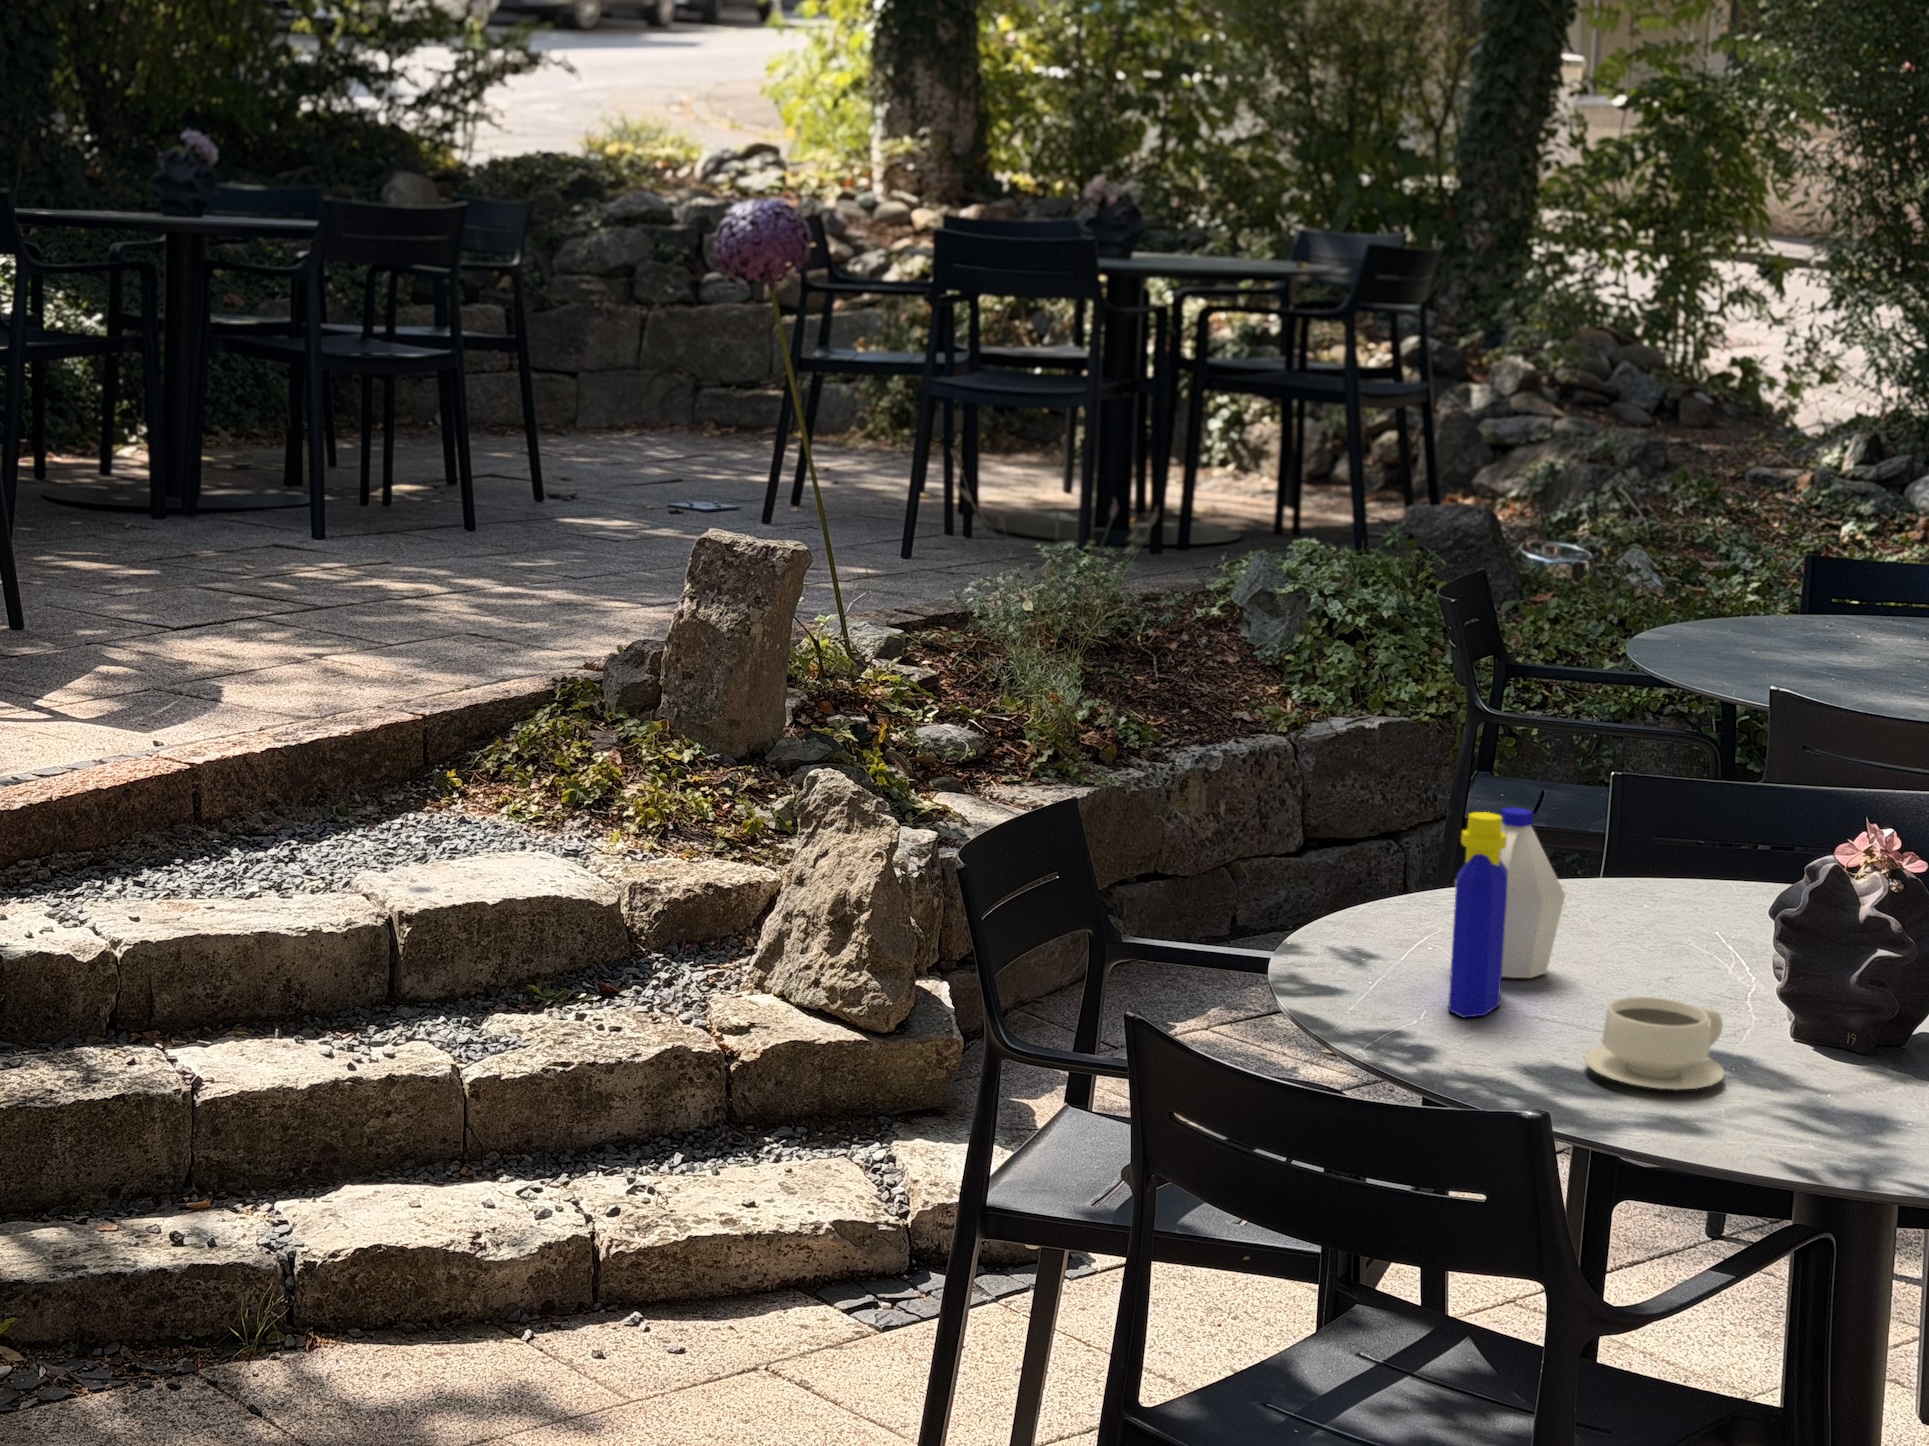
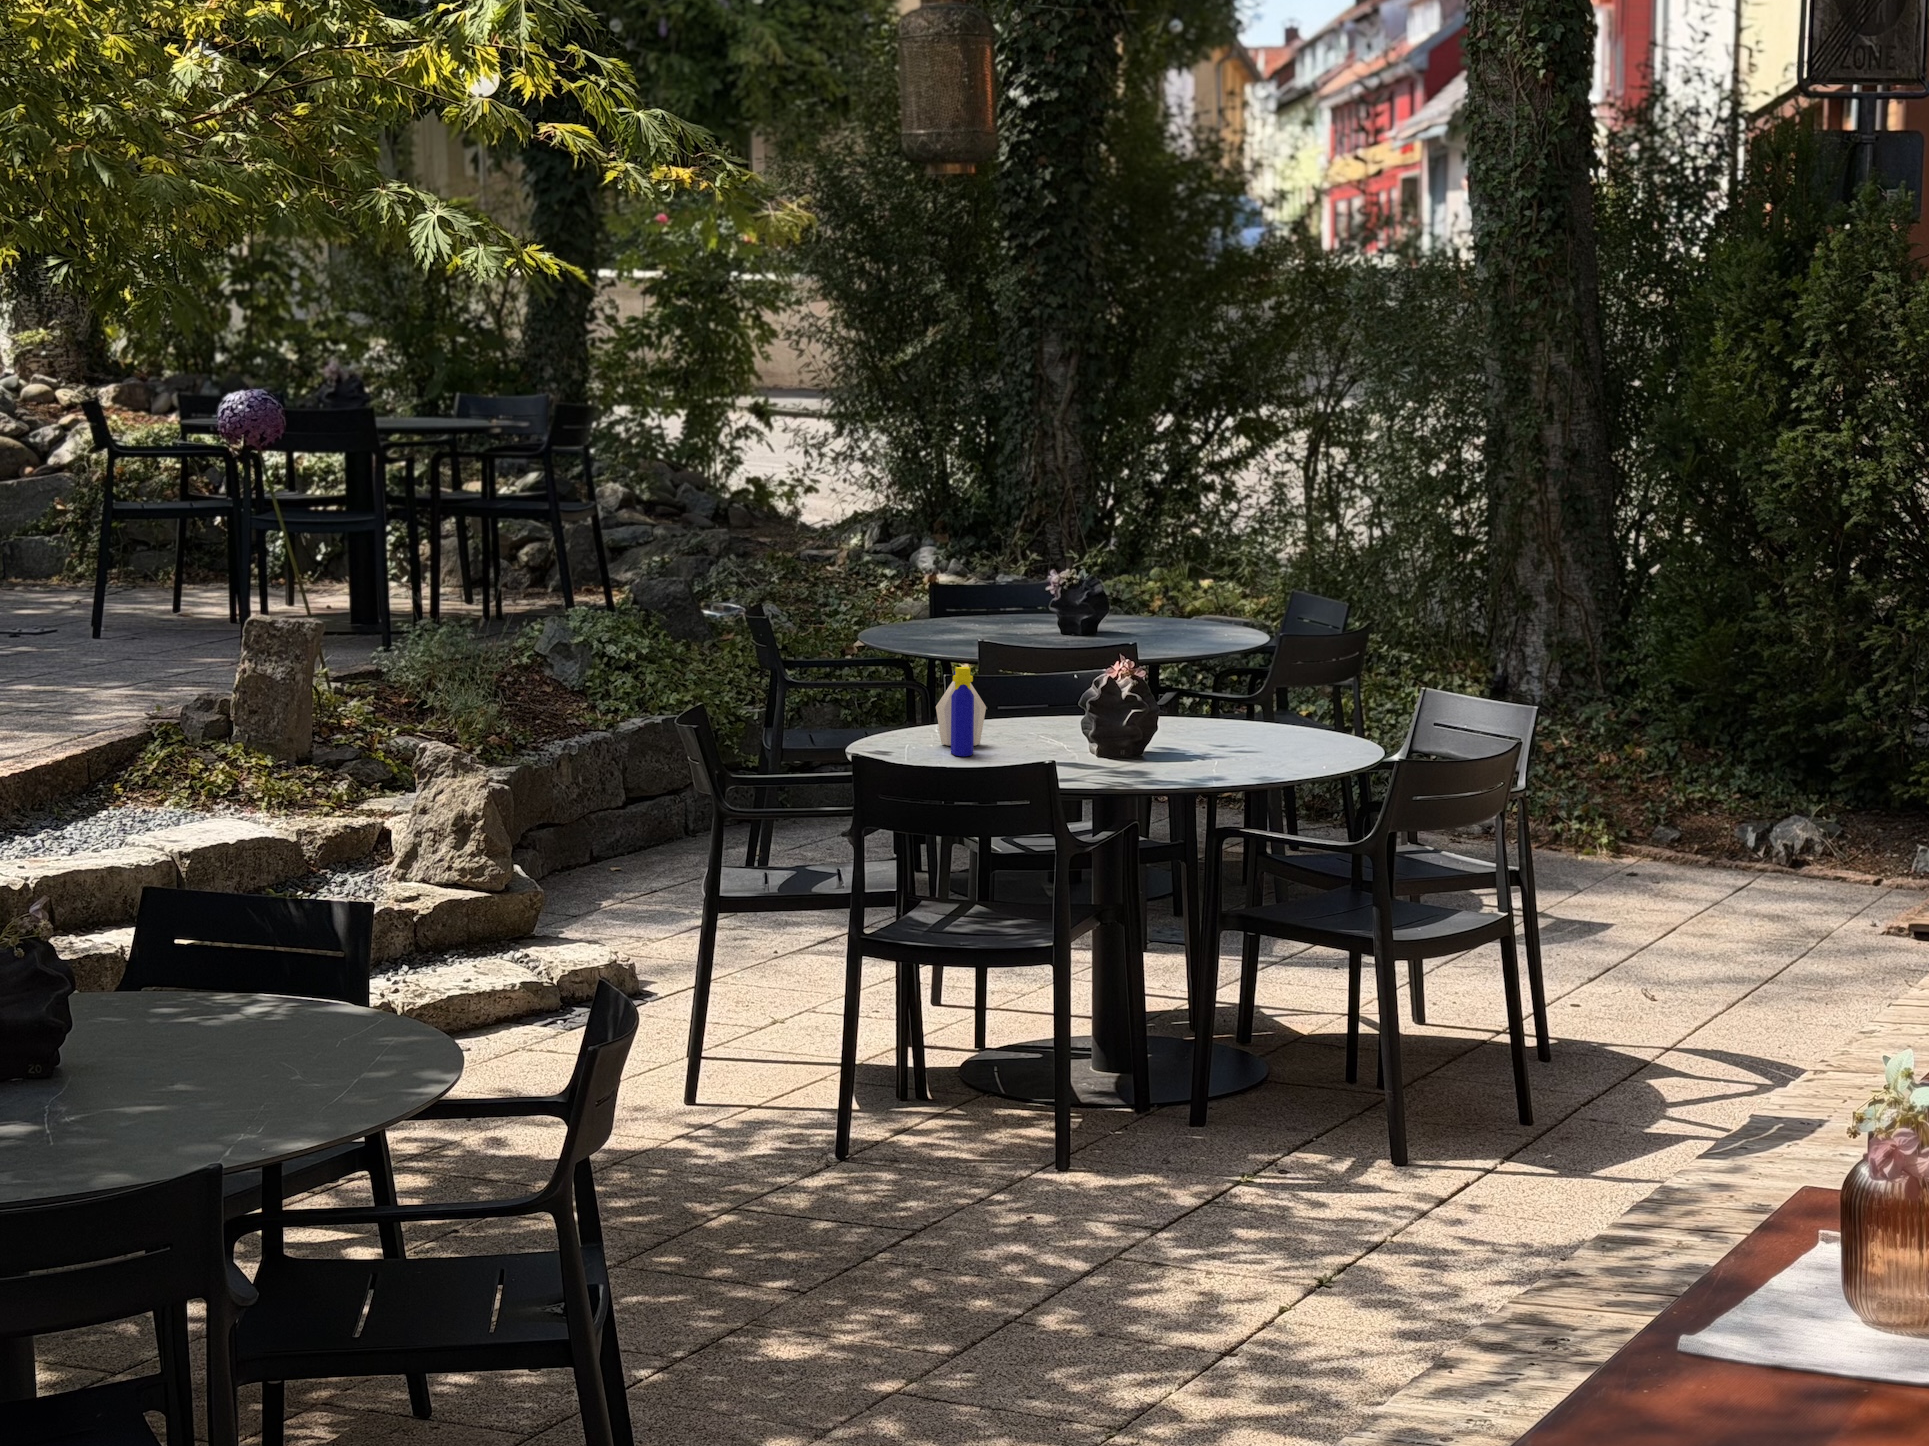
teacup: present [1584,997,1725,1089] -> none [1026,733,1084,763]

